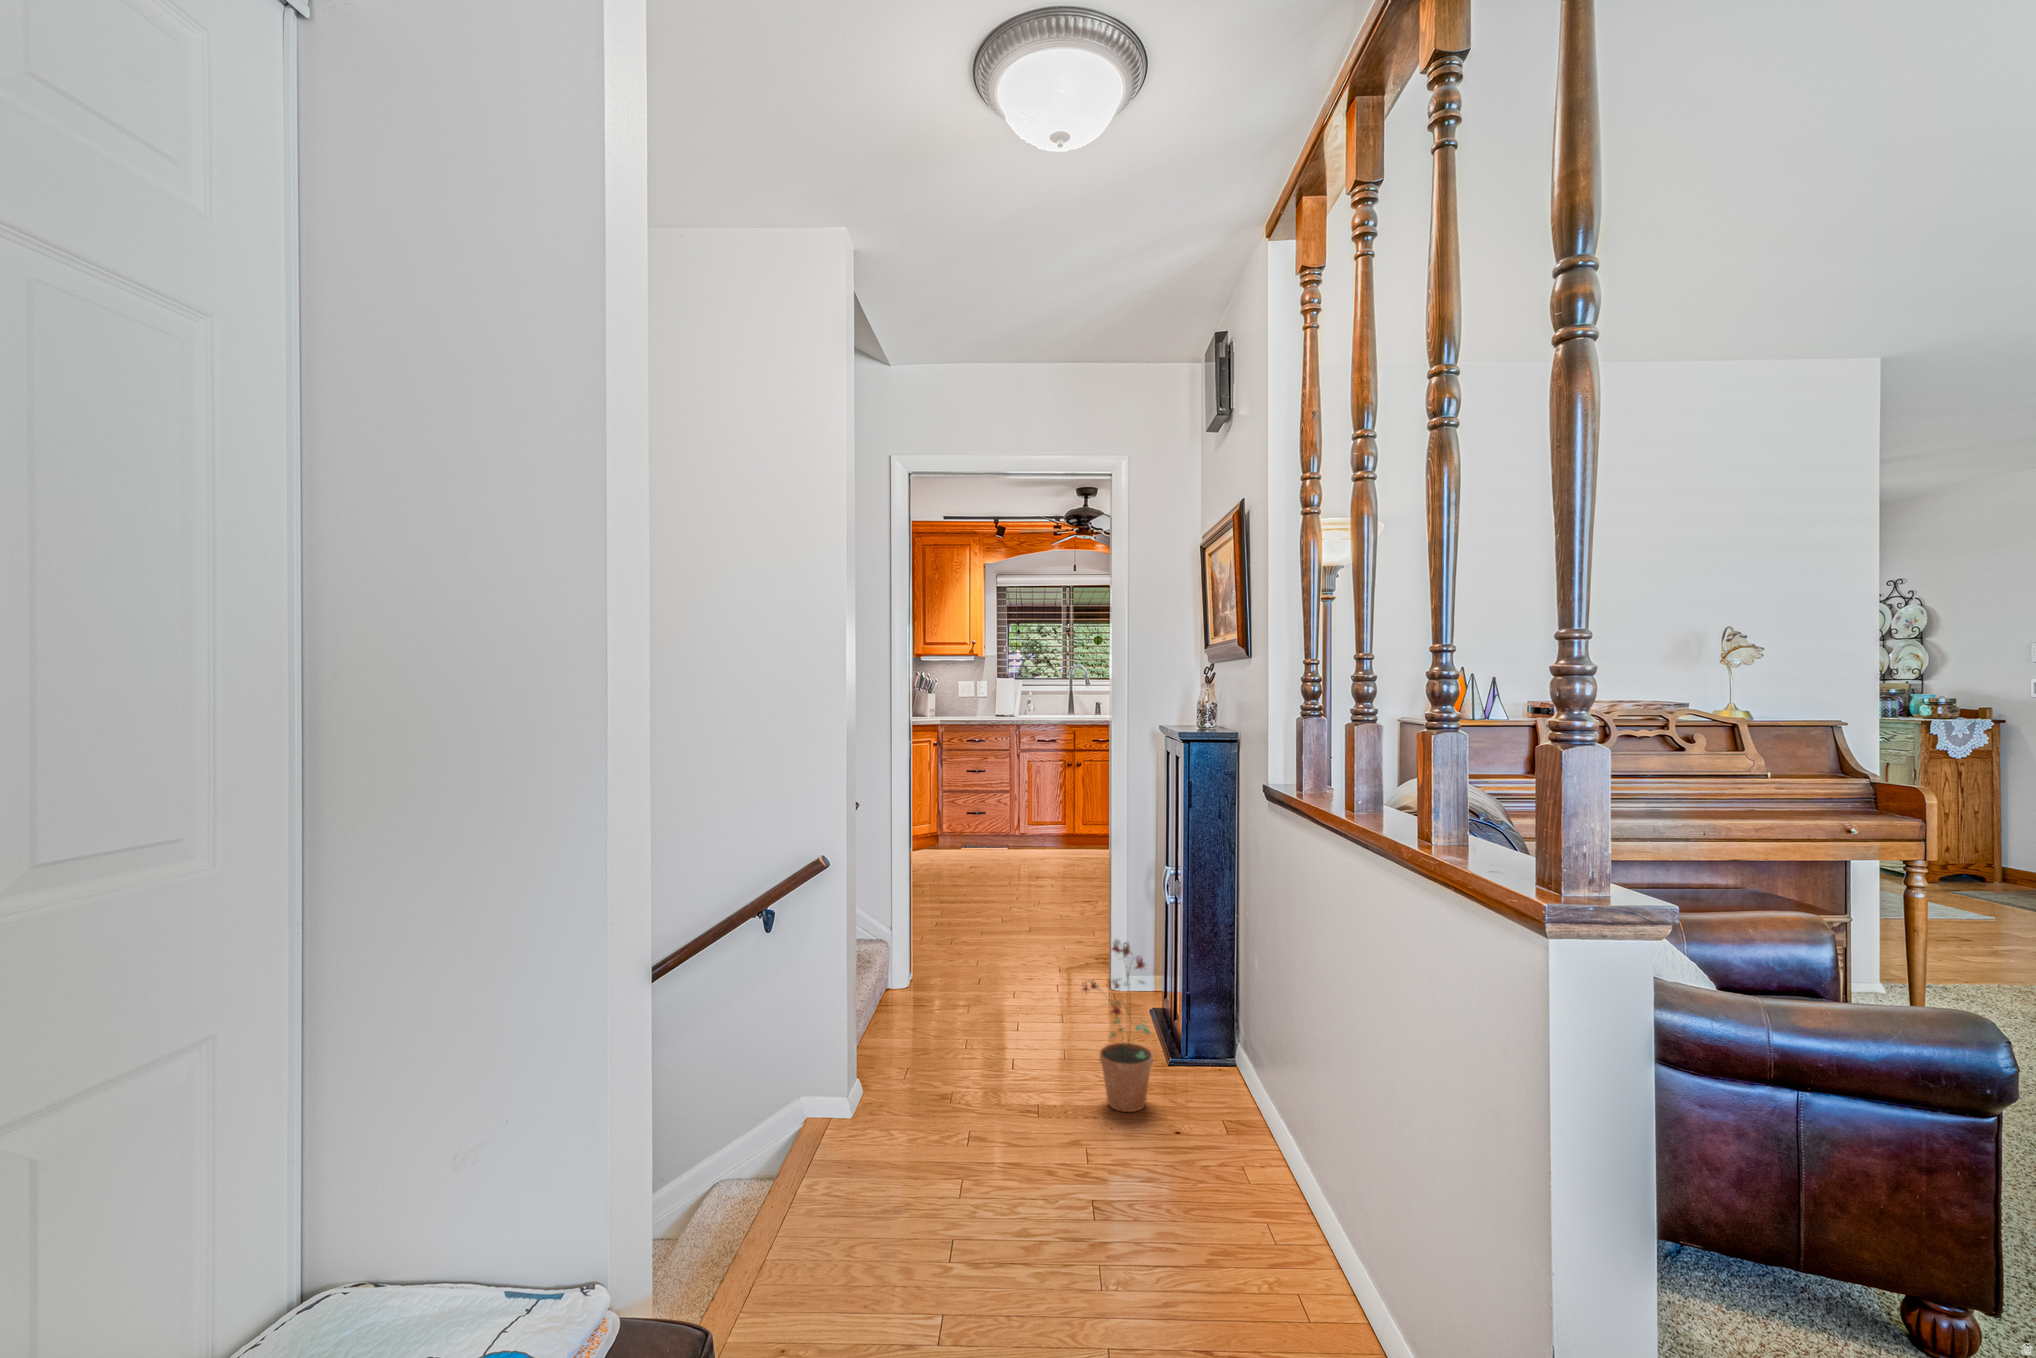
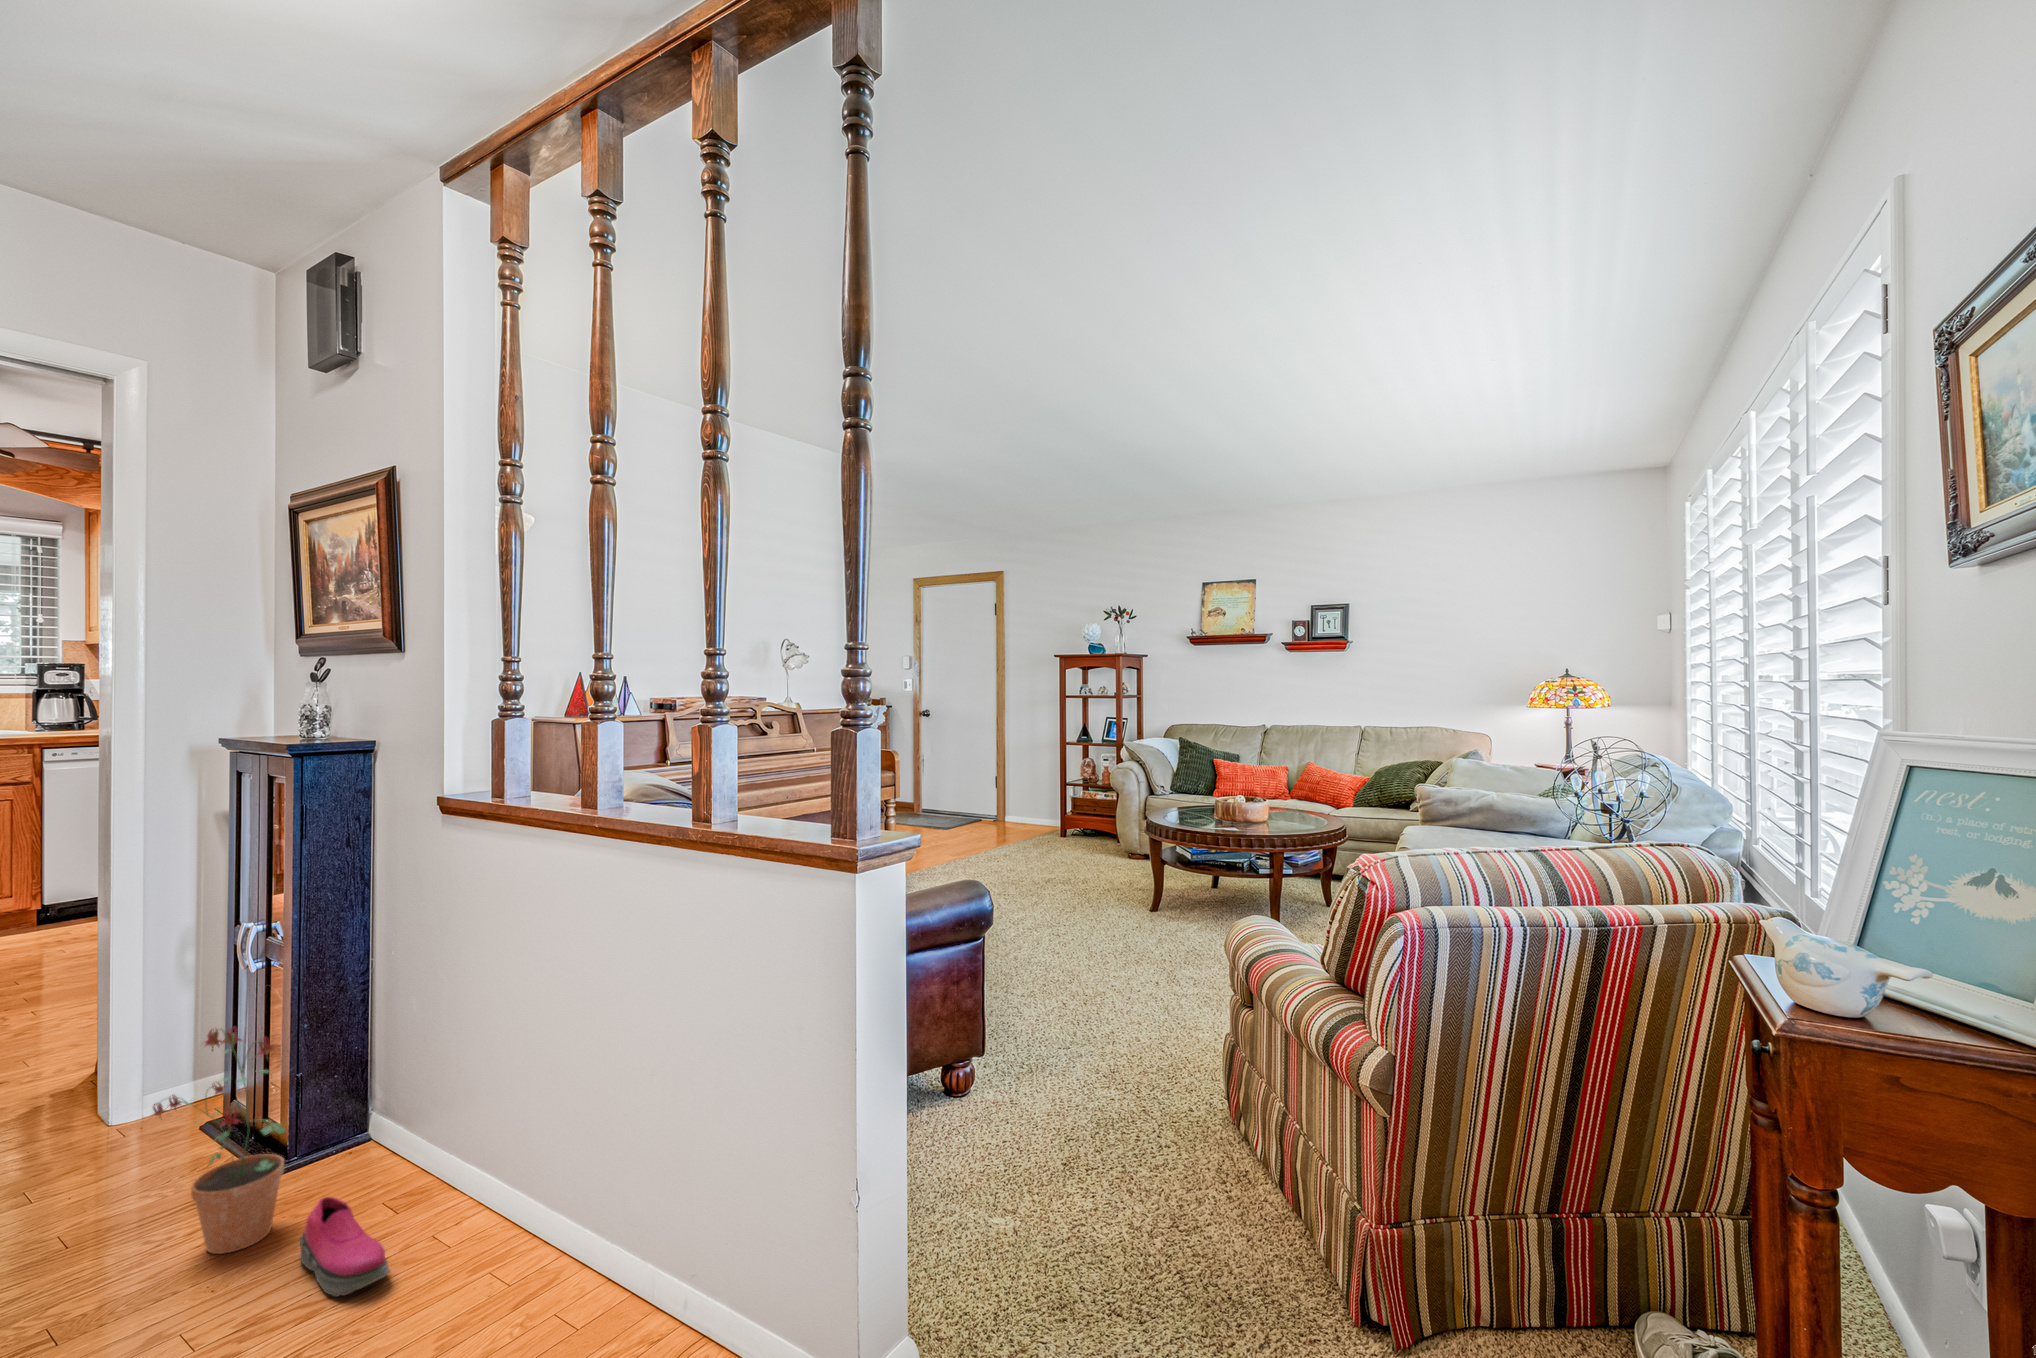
shoe: none [1149,1097,1194,1183] -> present [300,1197,390,1297]

